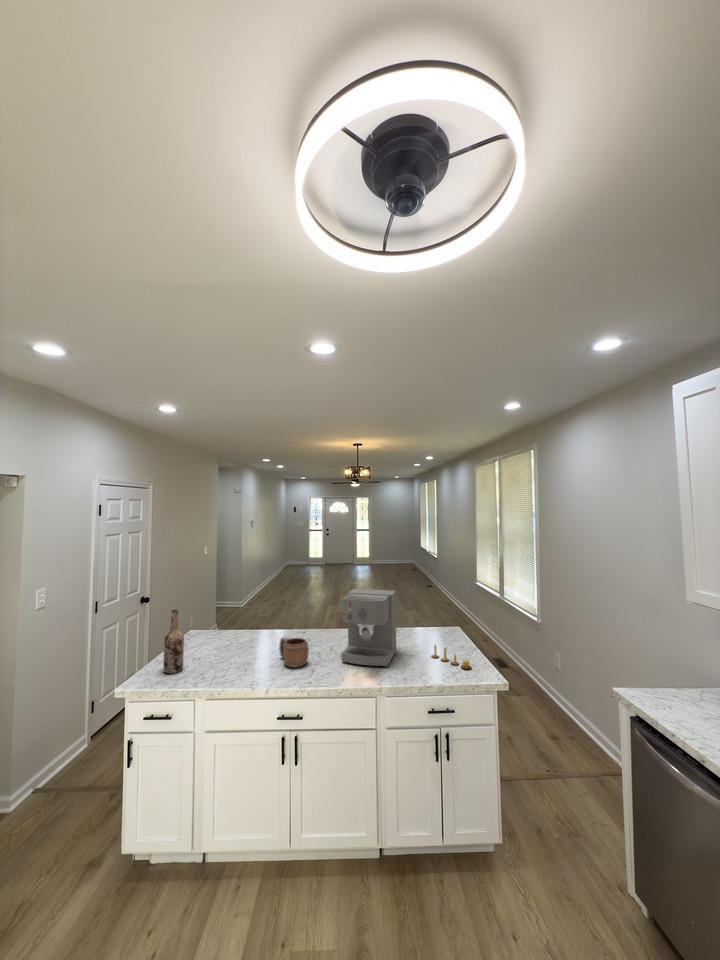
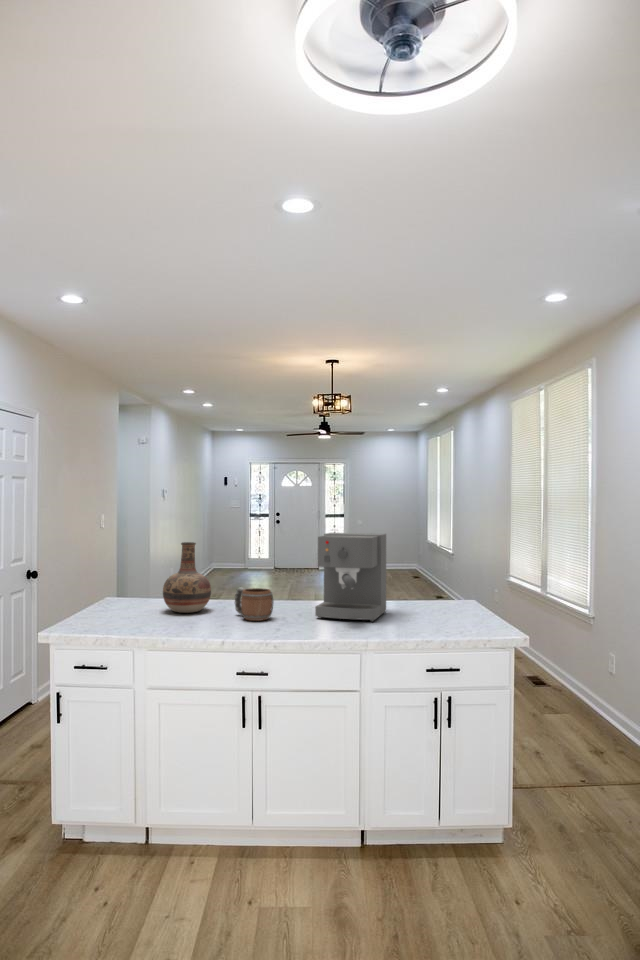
vase: none [225,599,262,656] -> present [163,542,211,613]
wine bottle: present [163,610,184,674] -> none [91,546,115,623]
candle: present [432,645,471,669] -> none [431,599,482,624]

